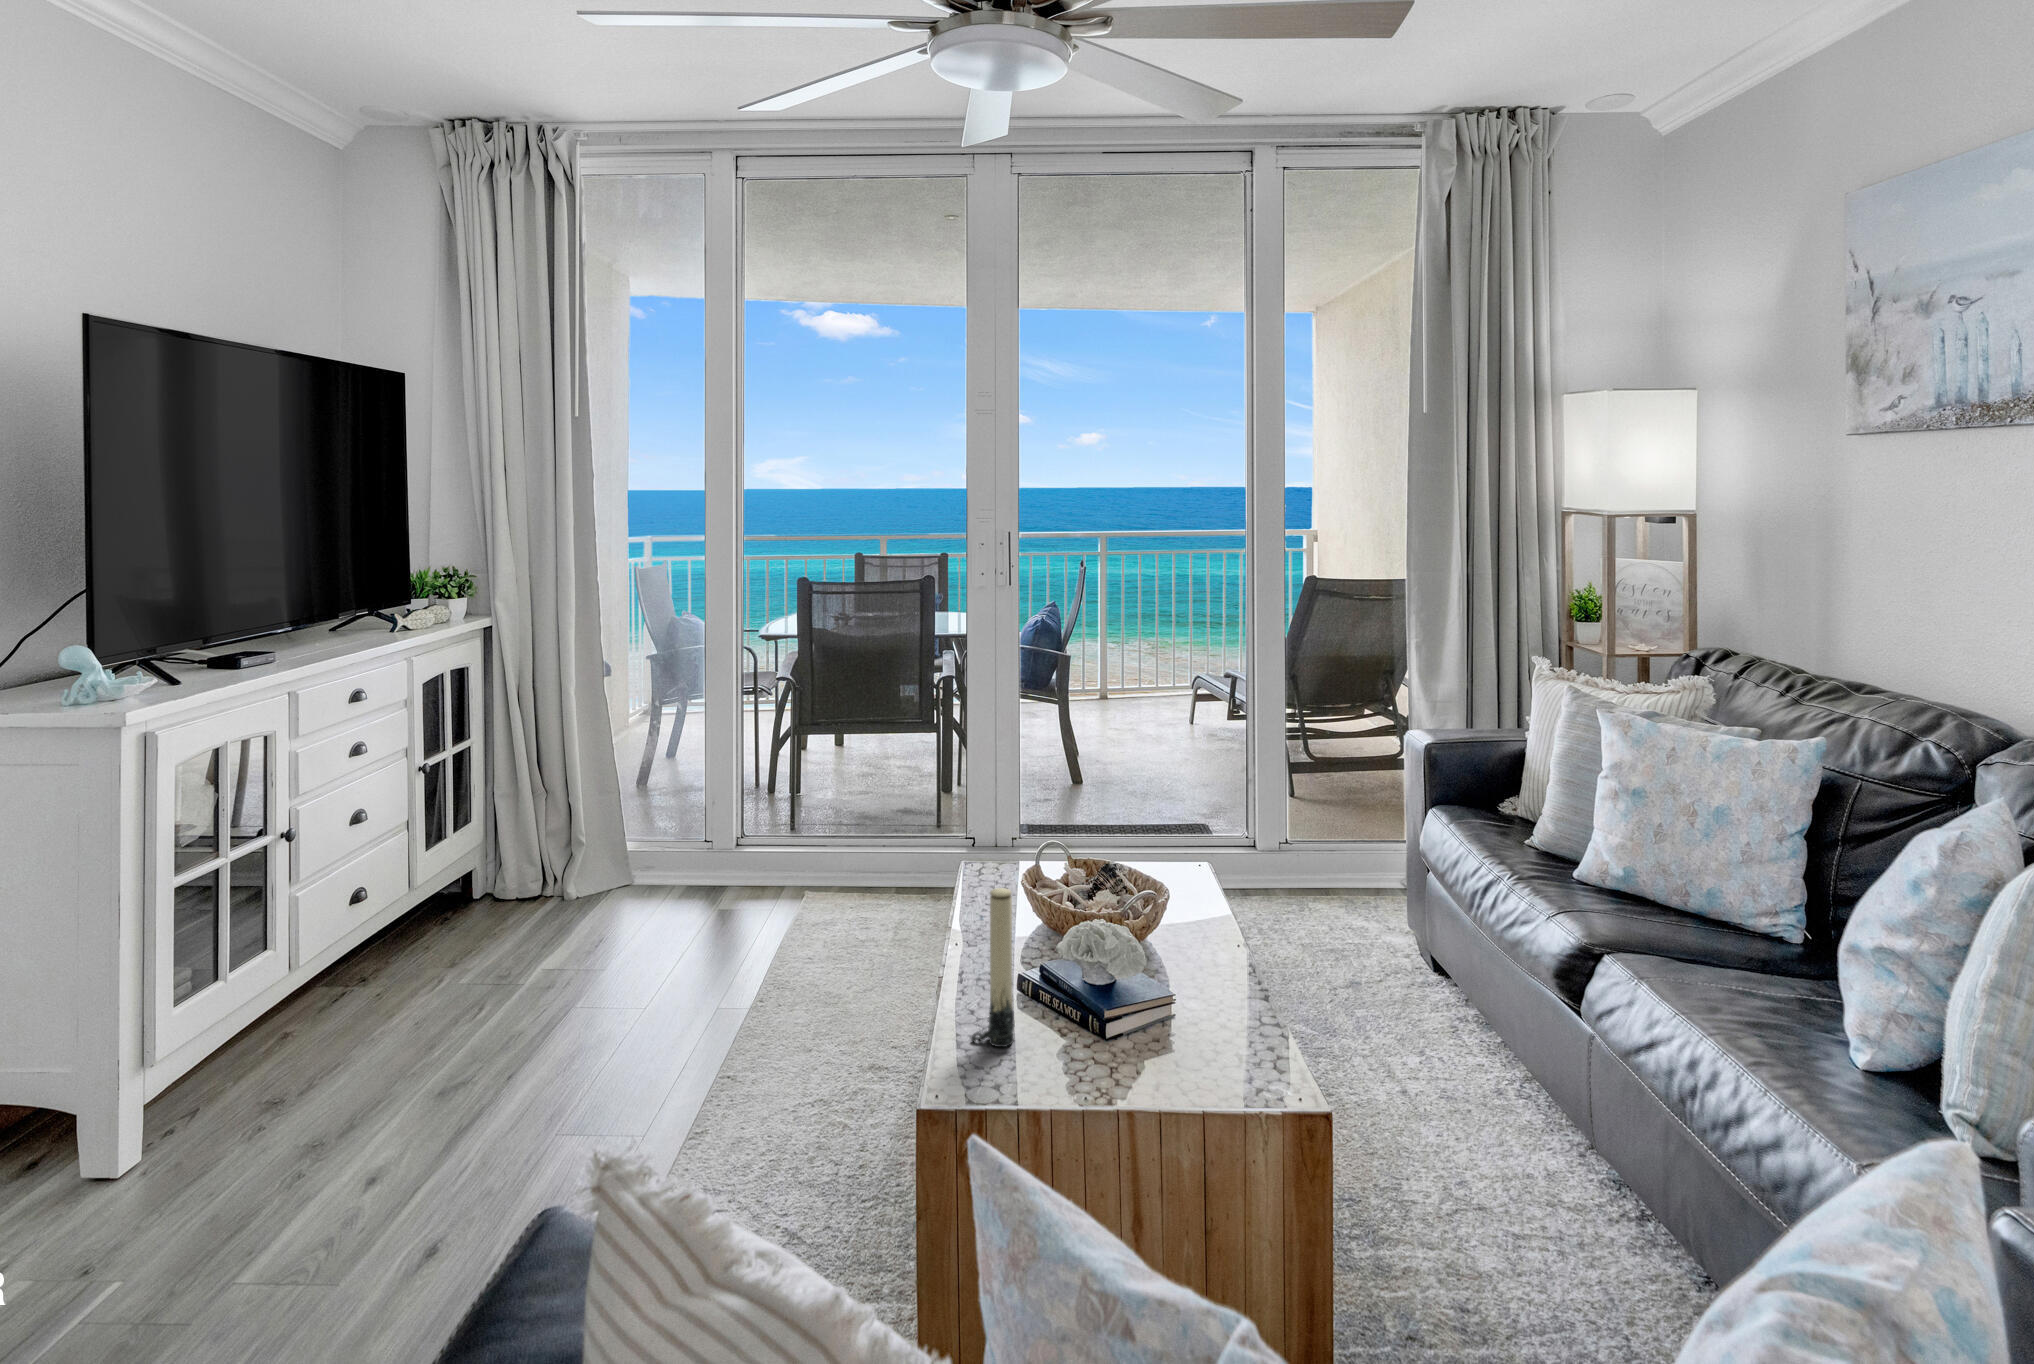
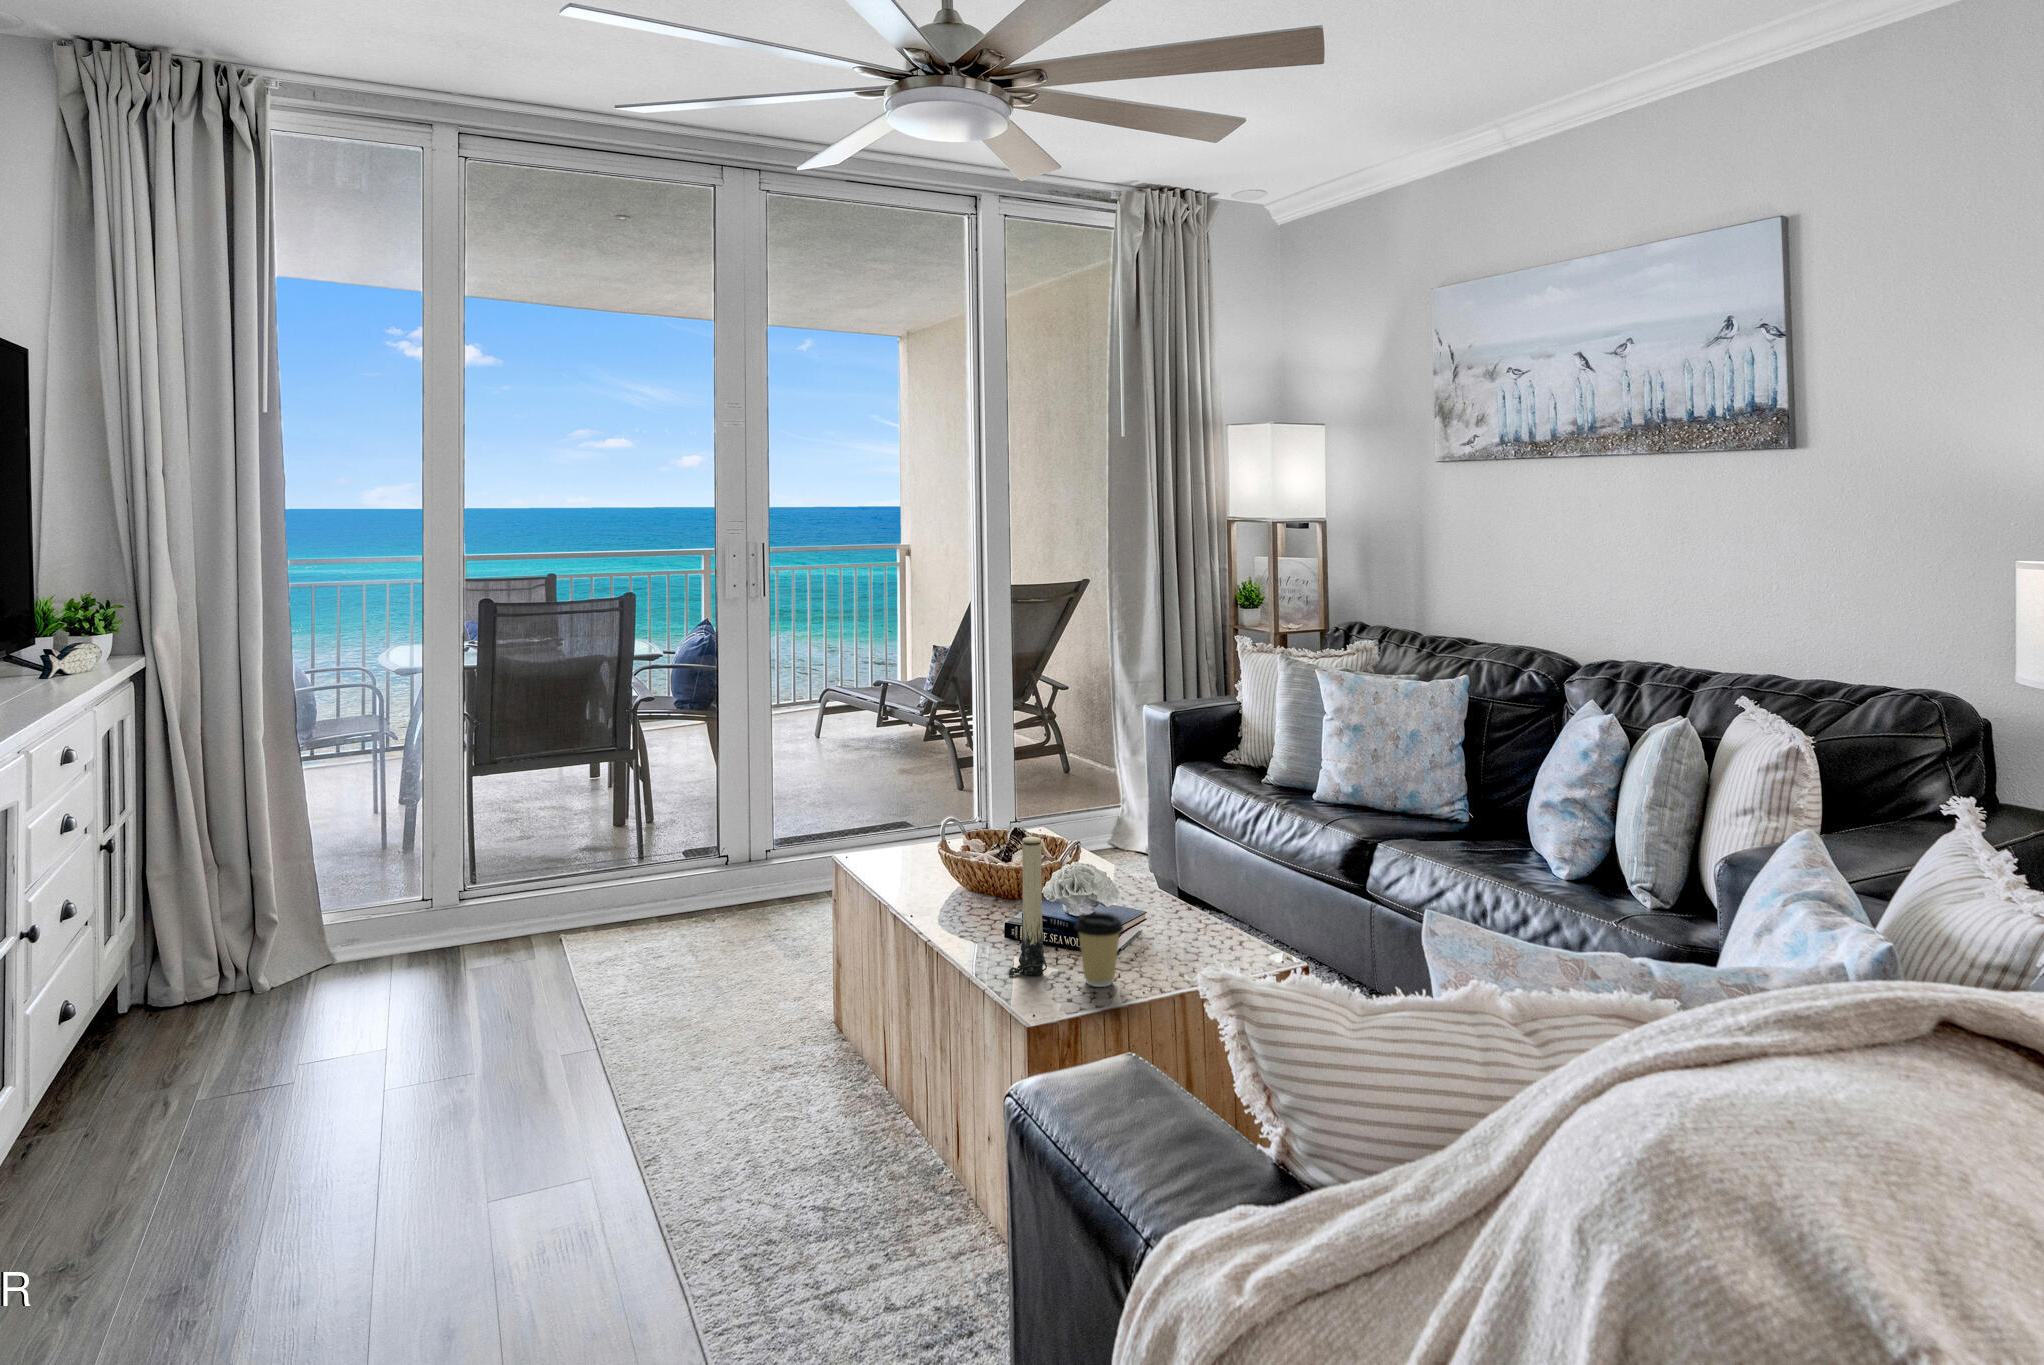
coffee cup: none [1029,988,1087,1081] -> present [1075,914,1123,987]

